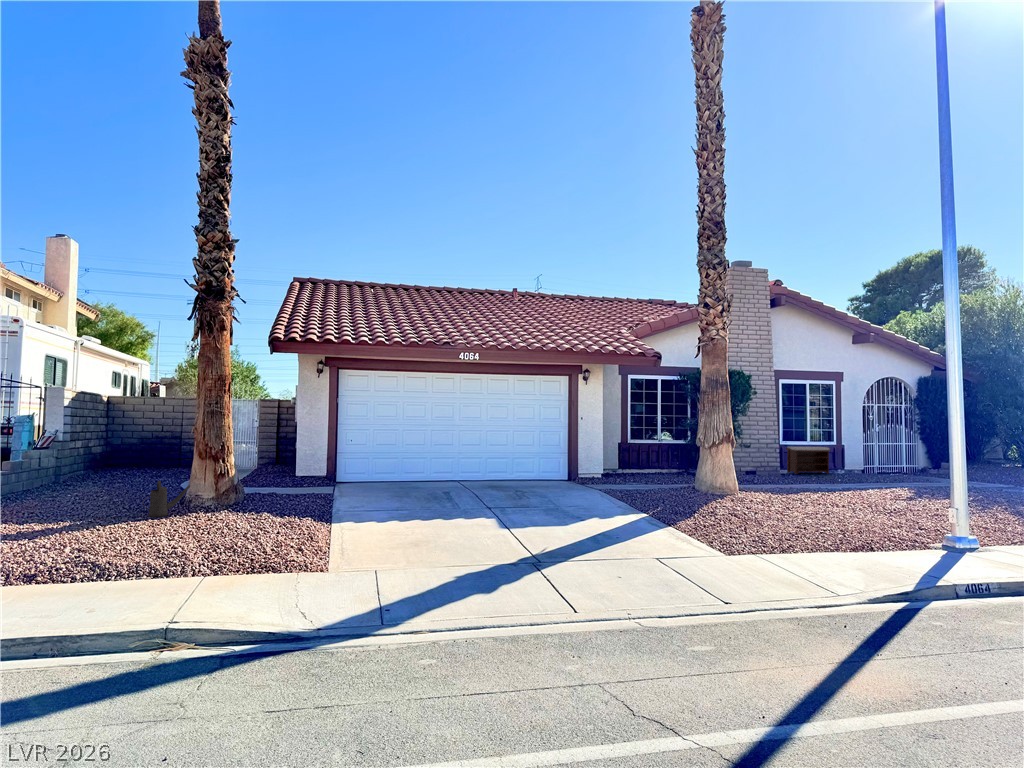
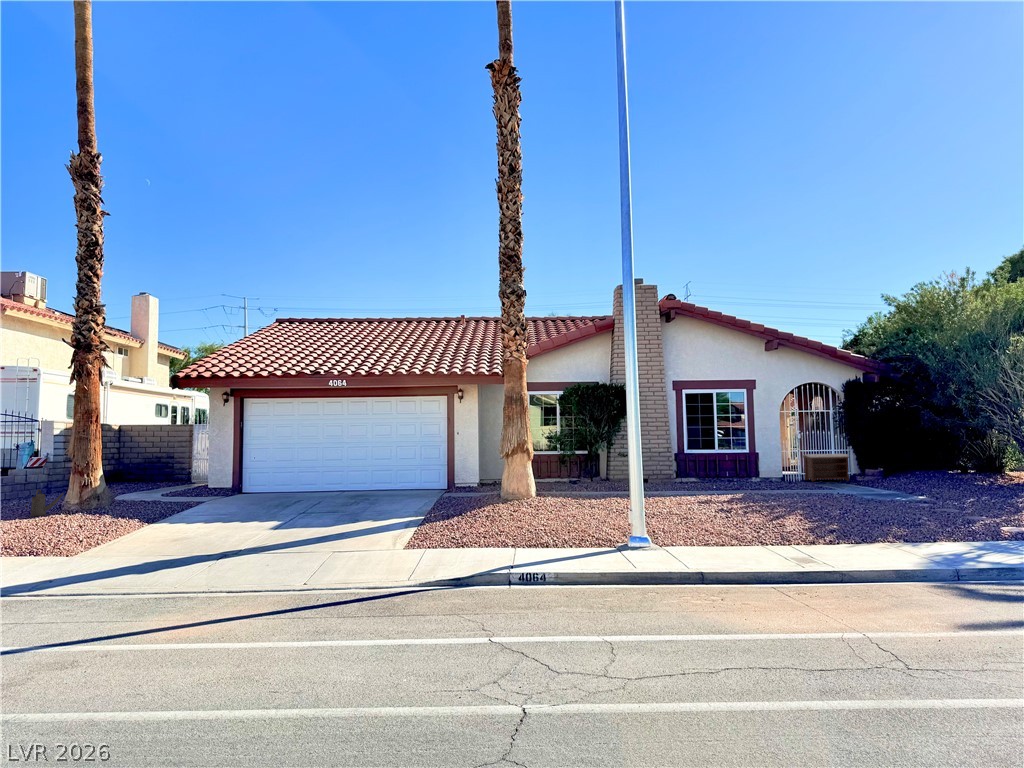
bench: present [786,447,830,474] -> present [803,454,849,481]

